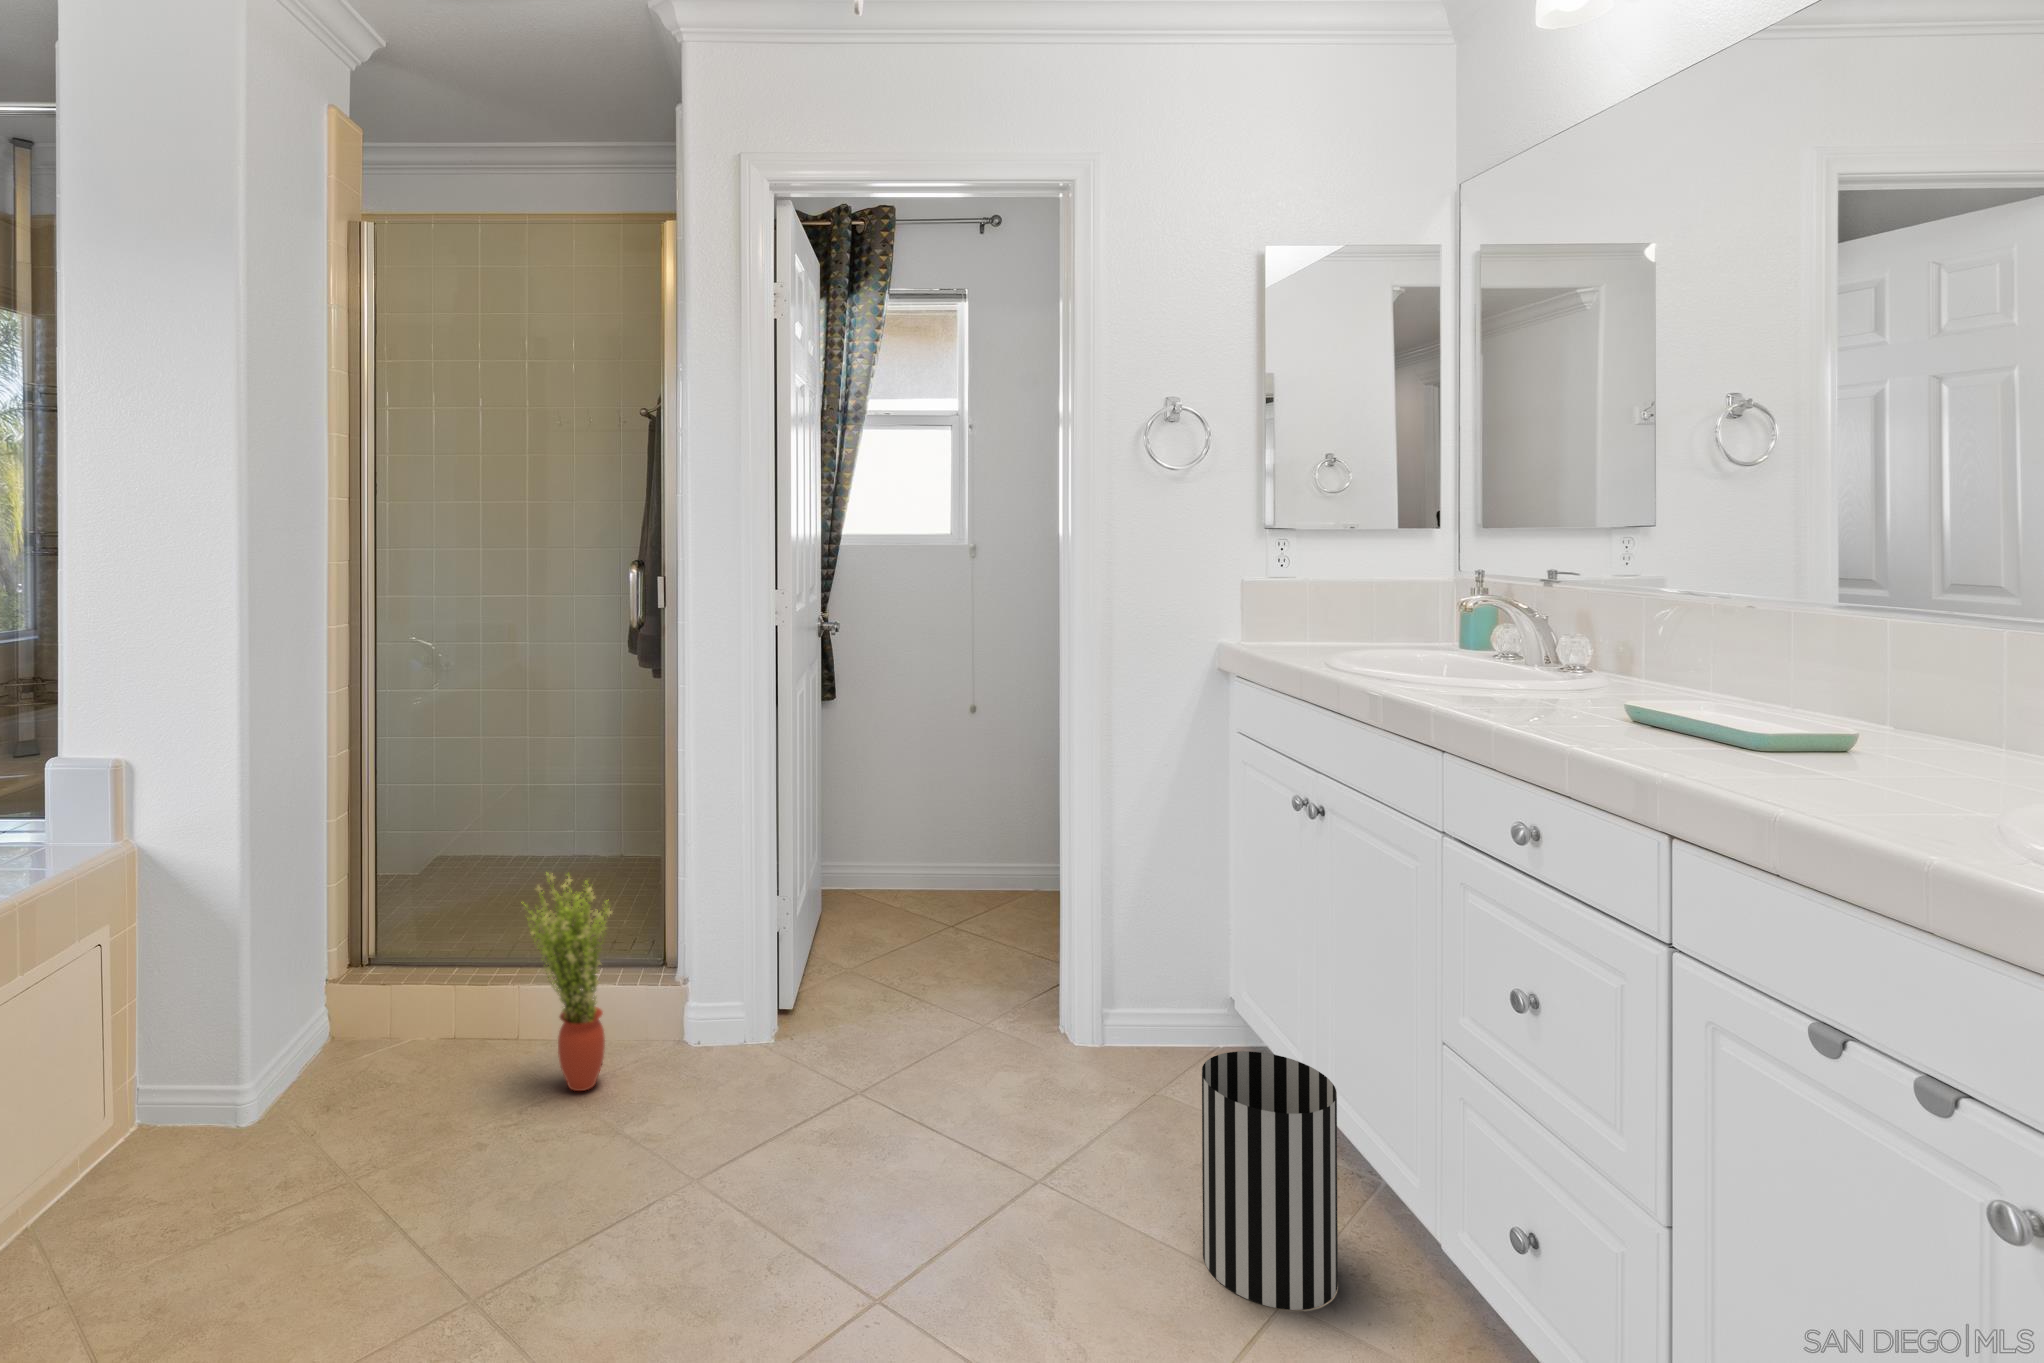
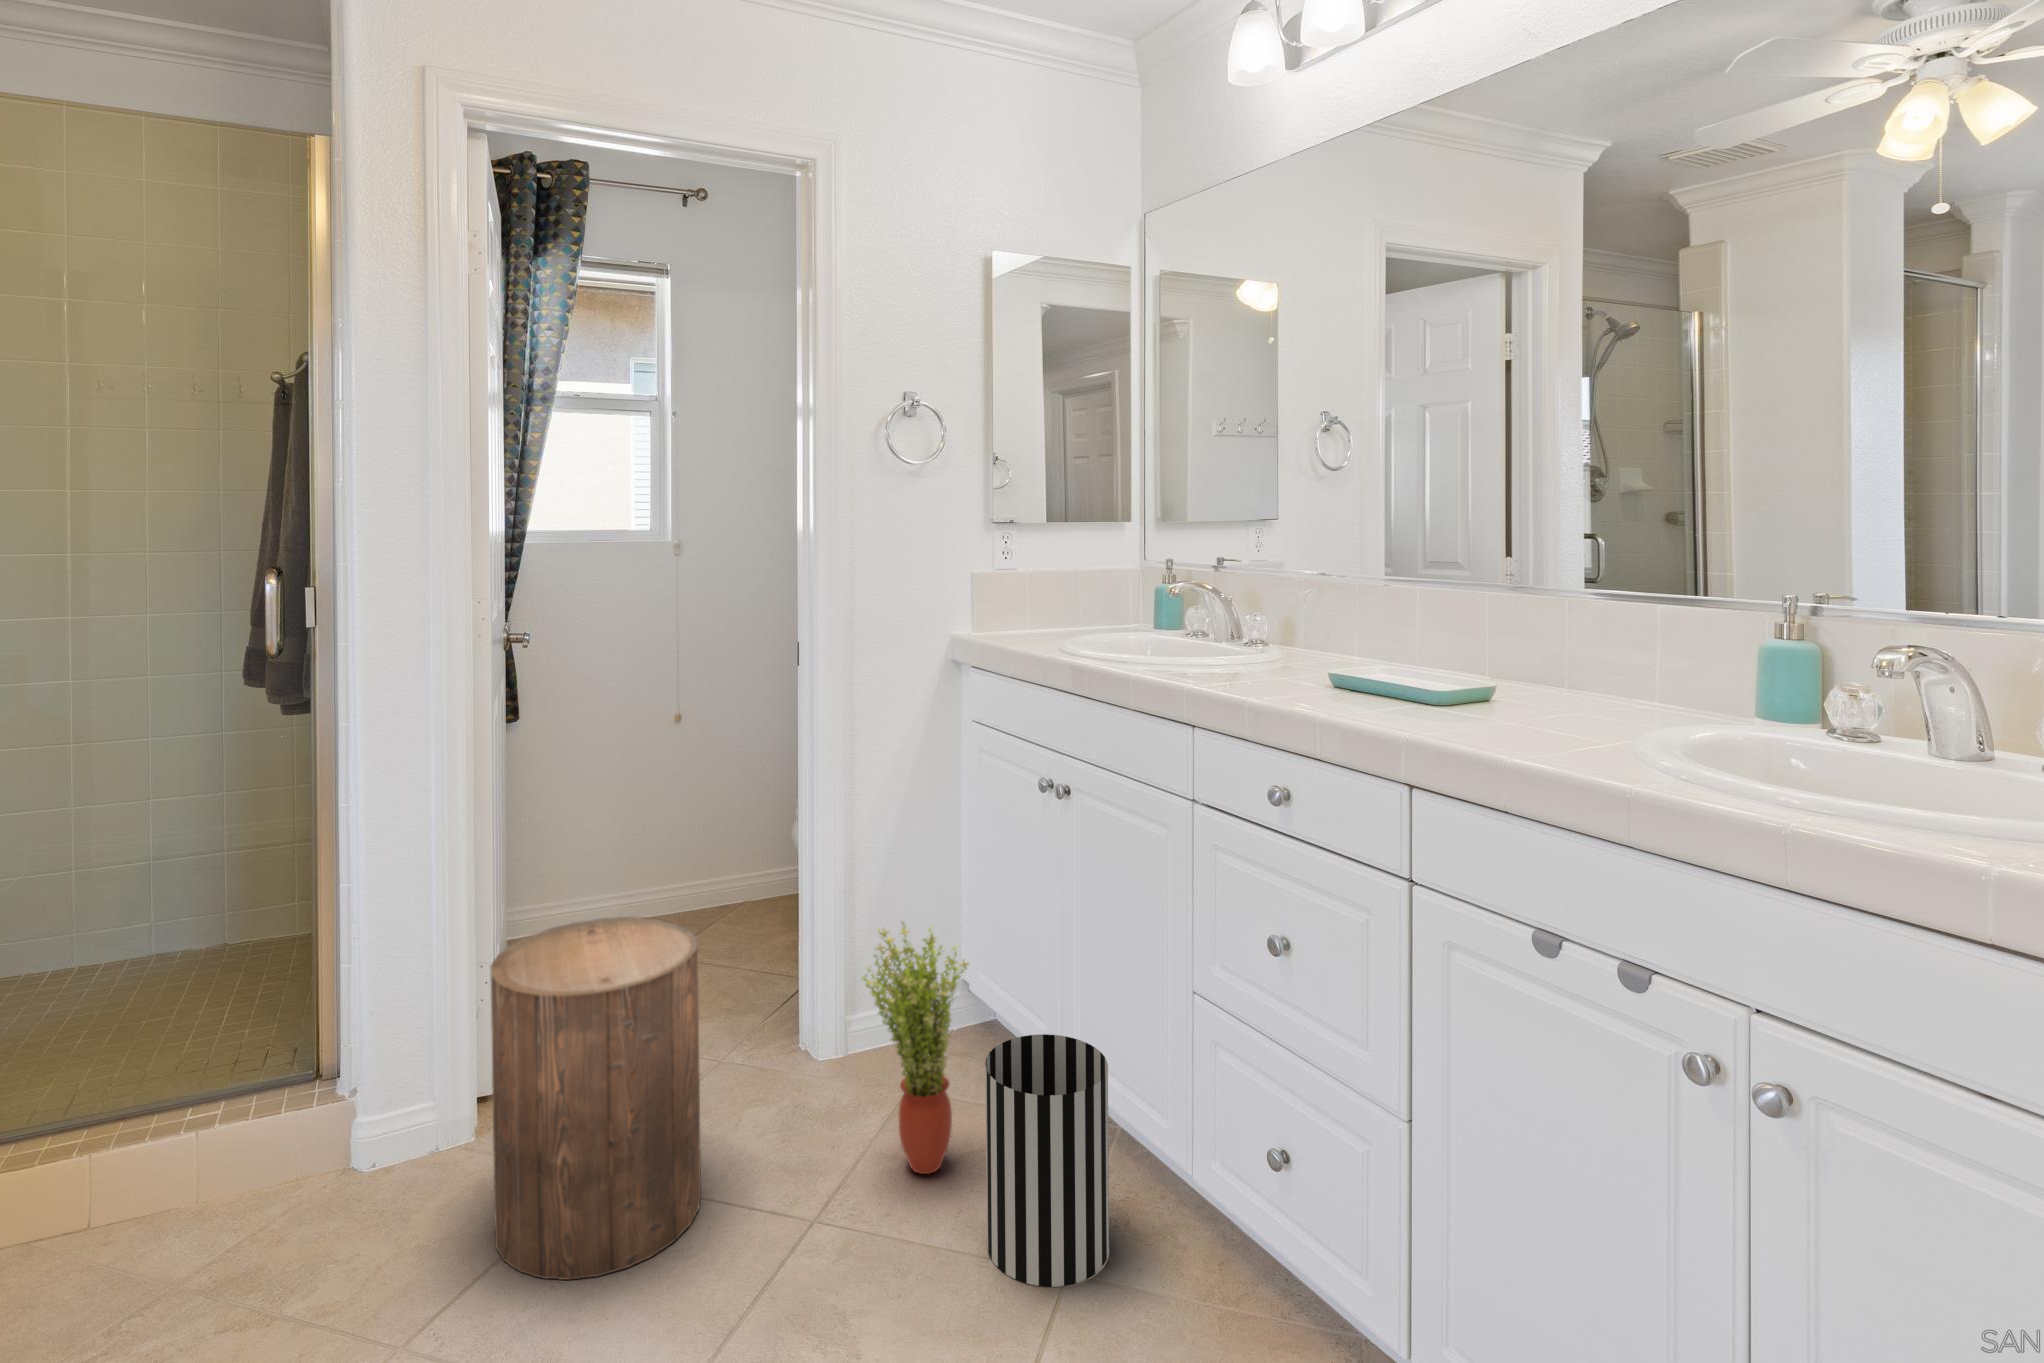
stool: none [773,872,944,1171] -> present [491,917,701,1280]
potted plant: present [522,874,611,1091] -> present [862,923,969,1174]

